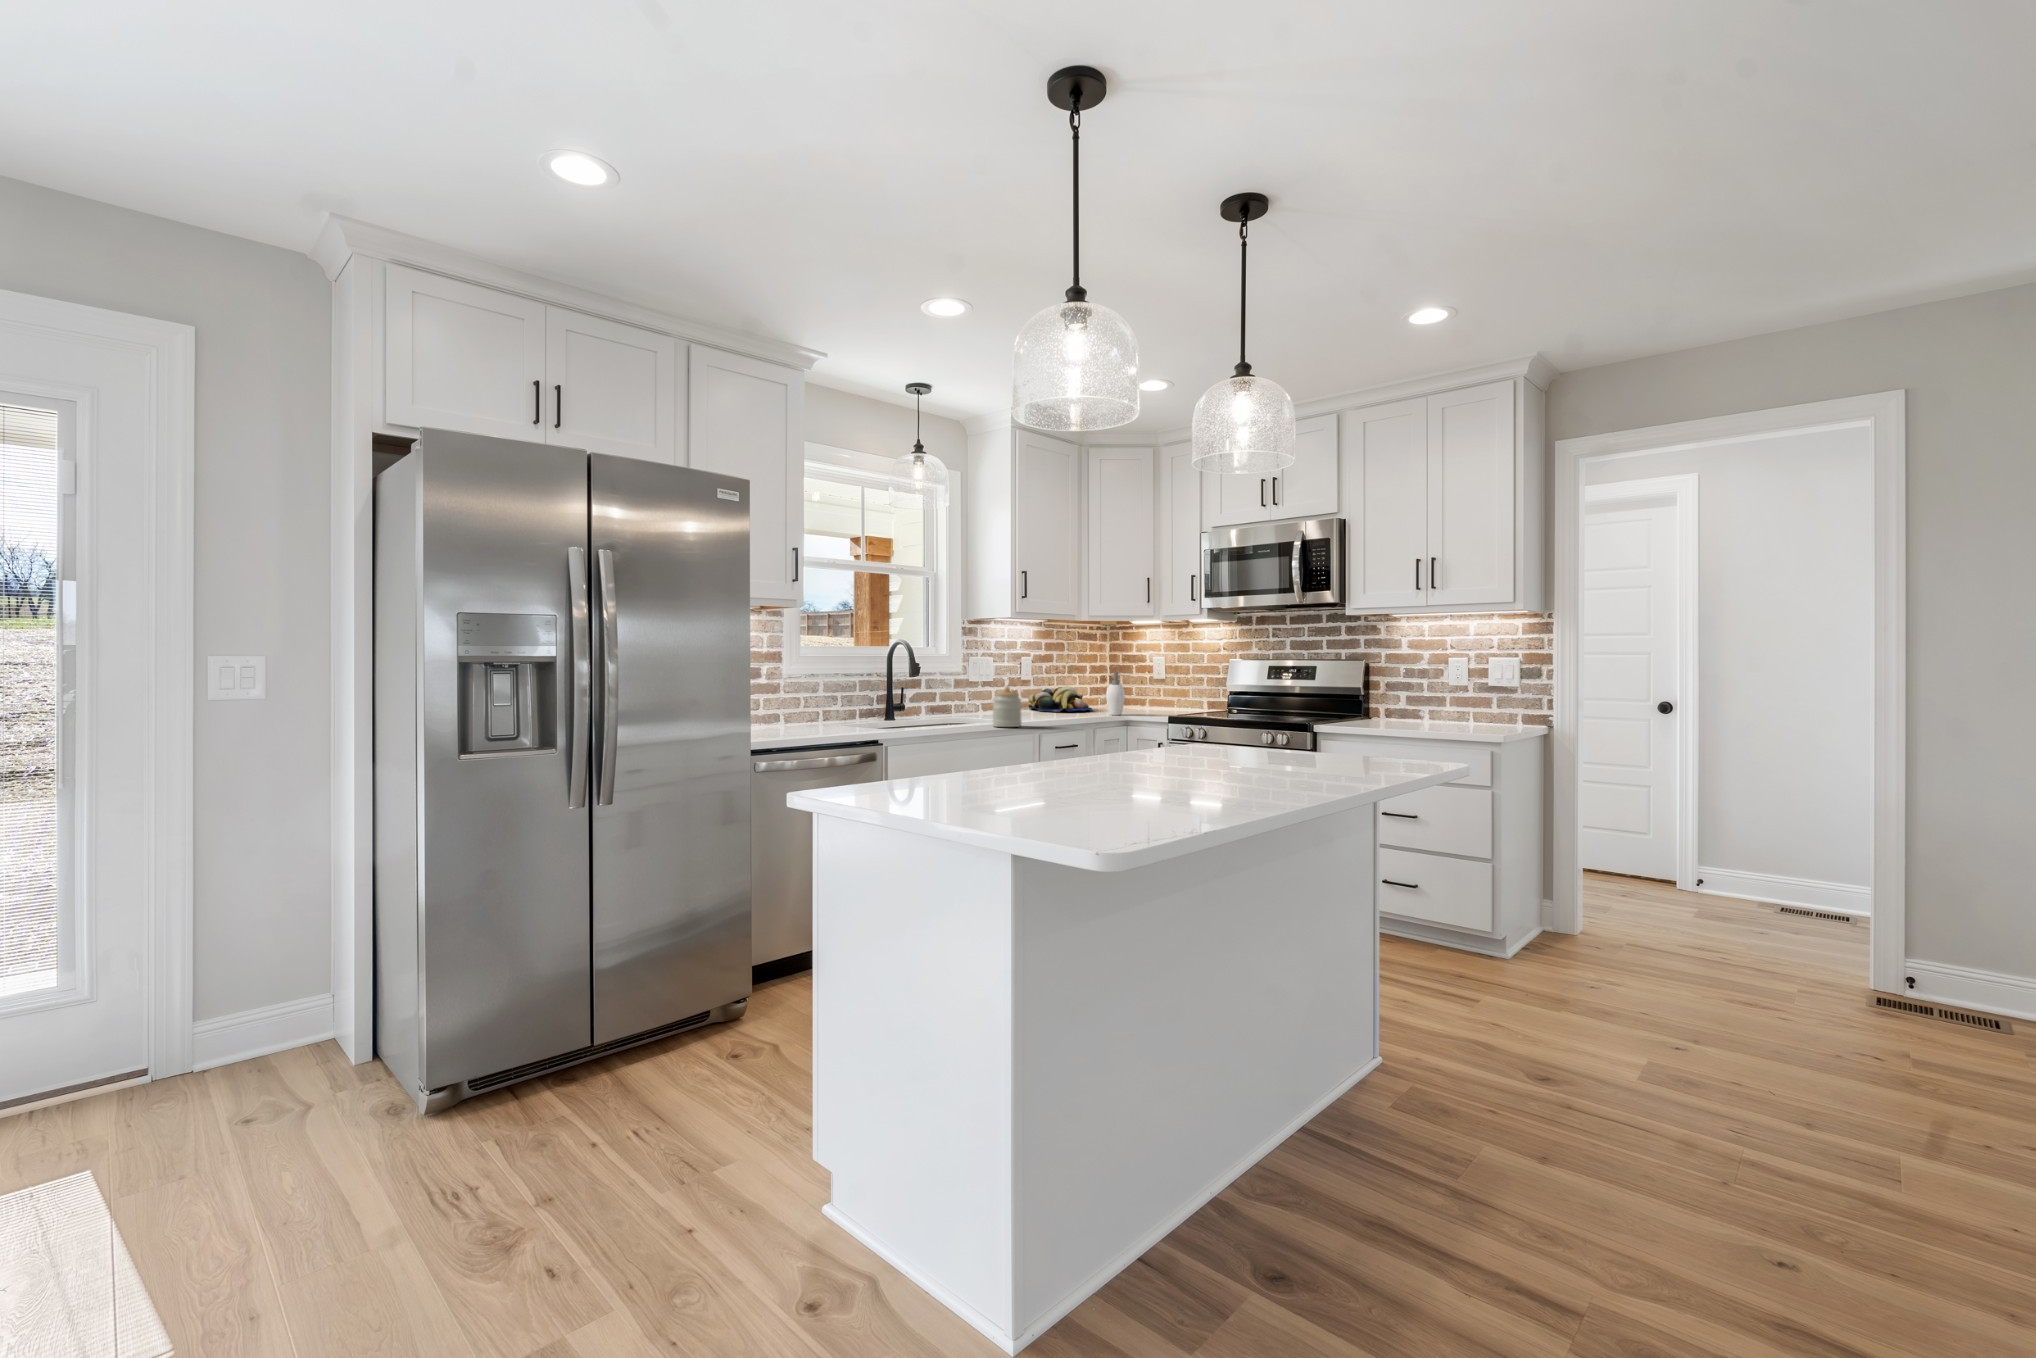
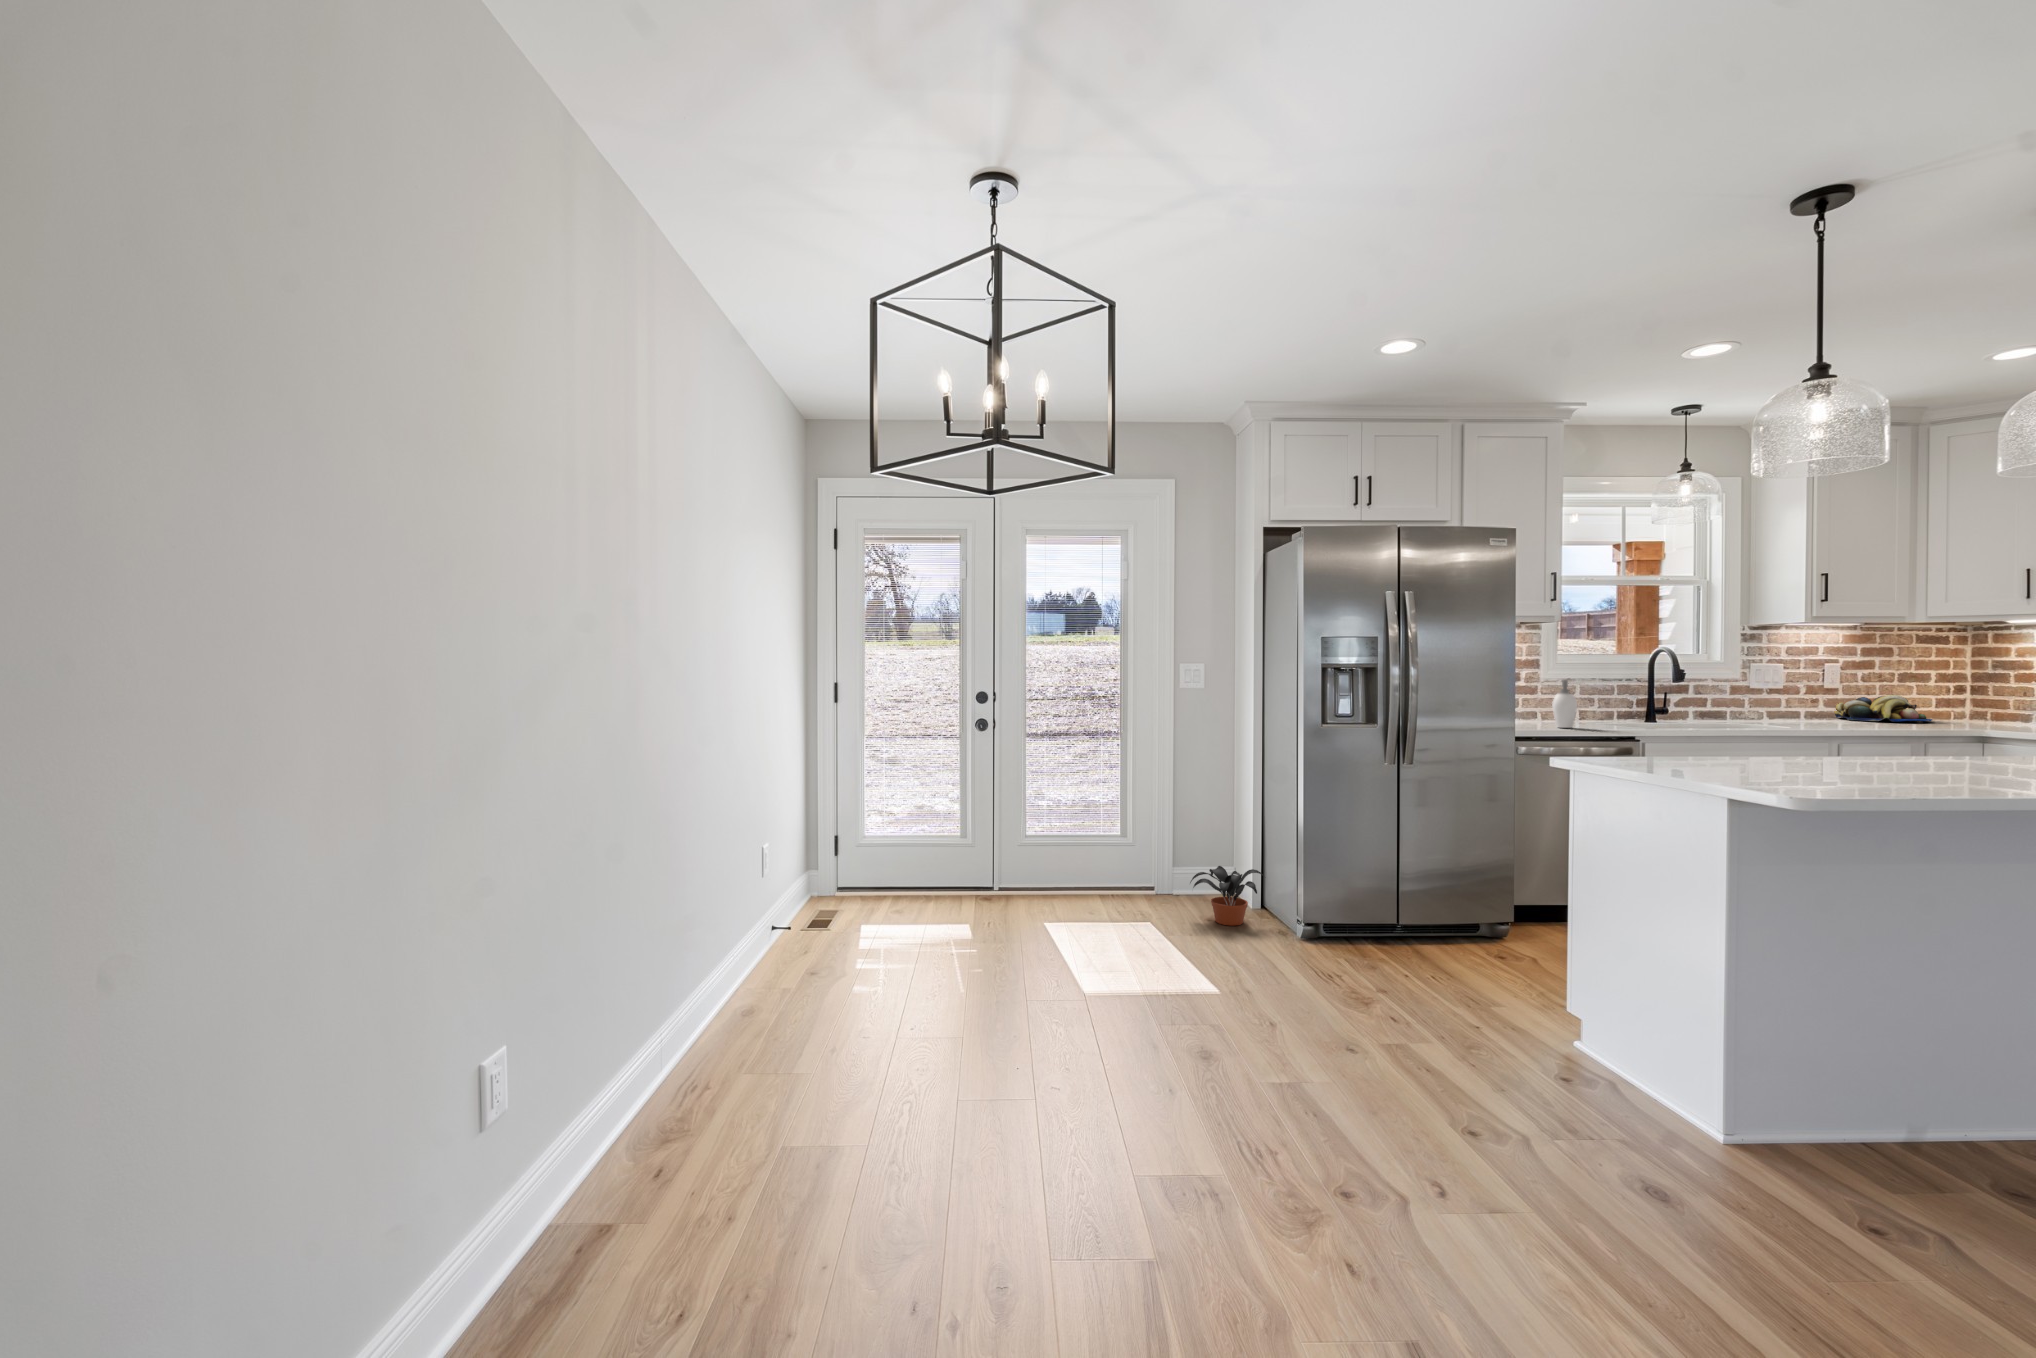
soap dispenser: present [1106,672,1125,715] -> present [1552,680,1577,728]
jar: present [993,687,1022,727] -> none [1774,691,1813,731]
potted plant: none [207,1008,376,1122] -> present [1190,866,1263,925]

